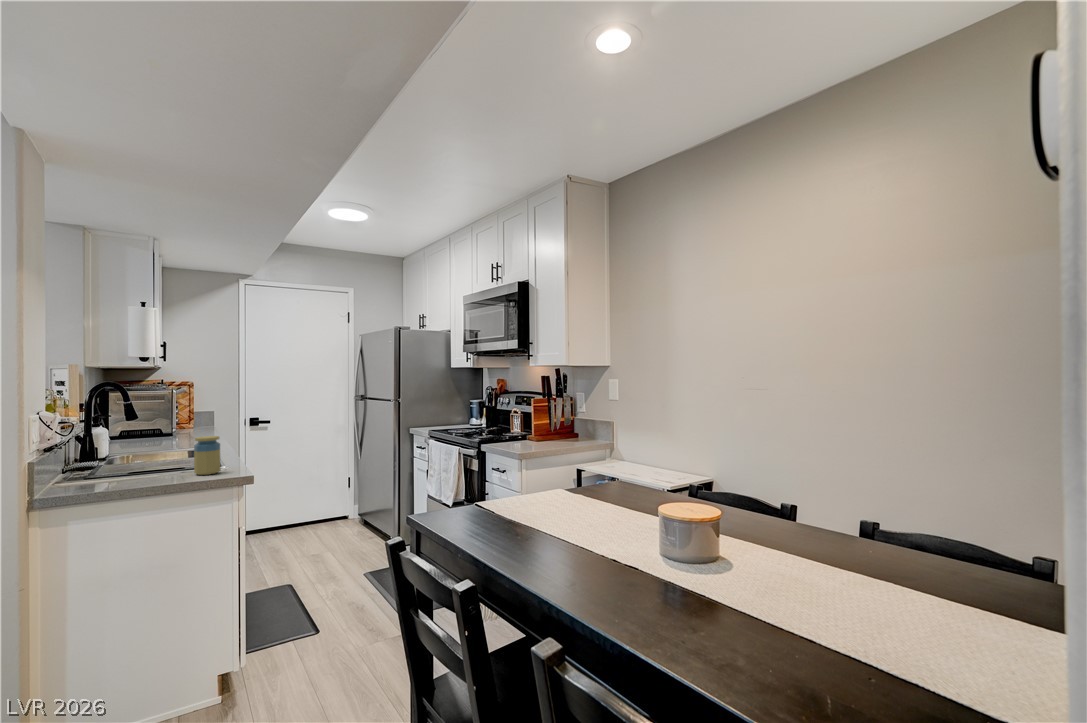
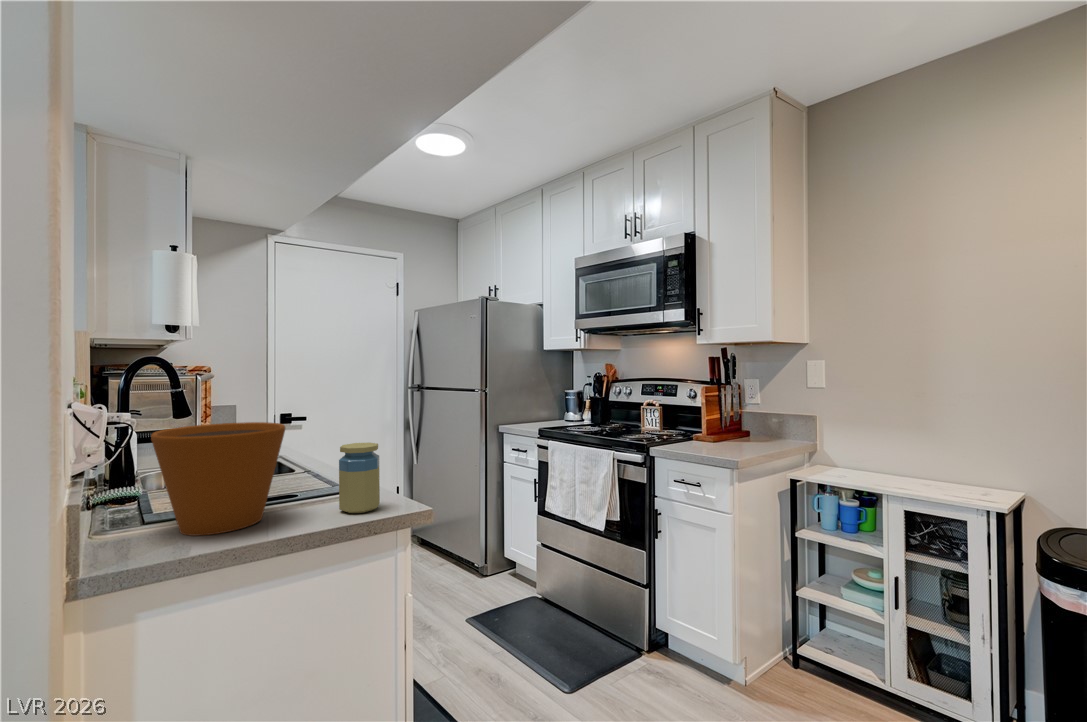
flower pot: none [87,424,164,482] -> present [151,422,285,536]

